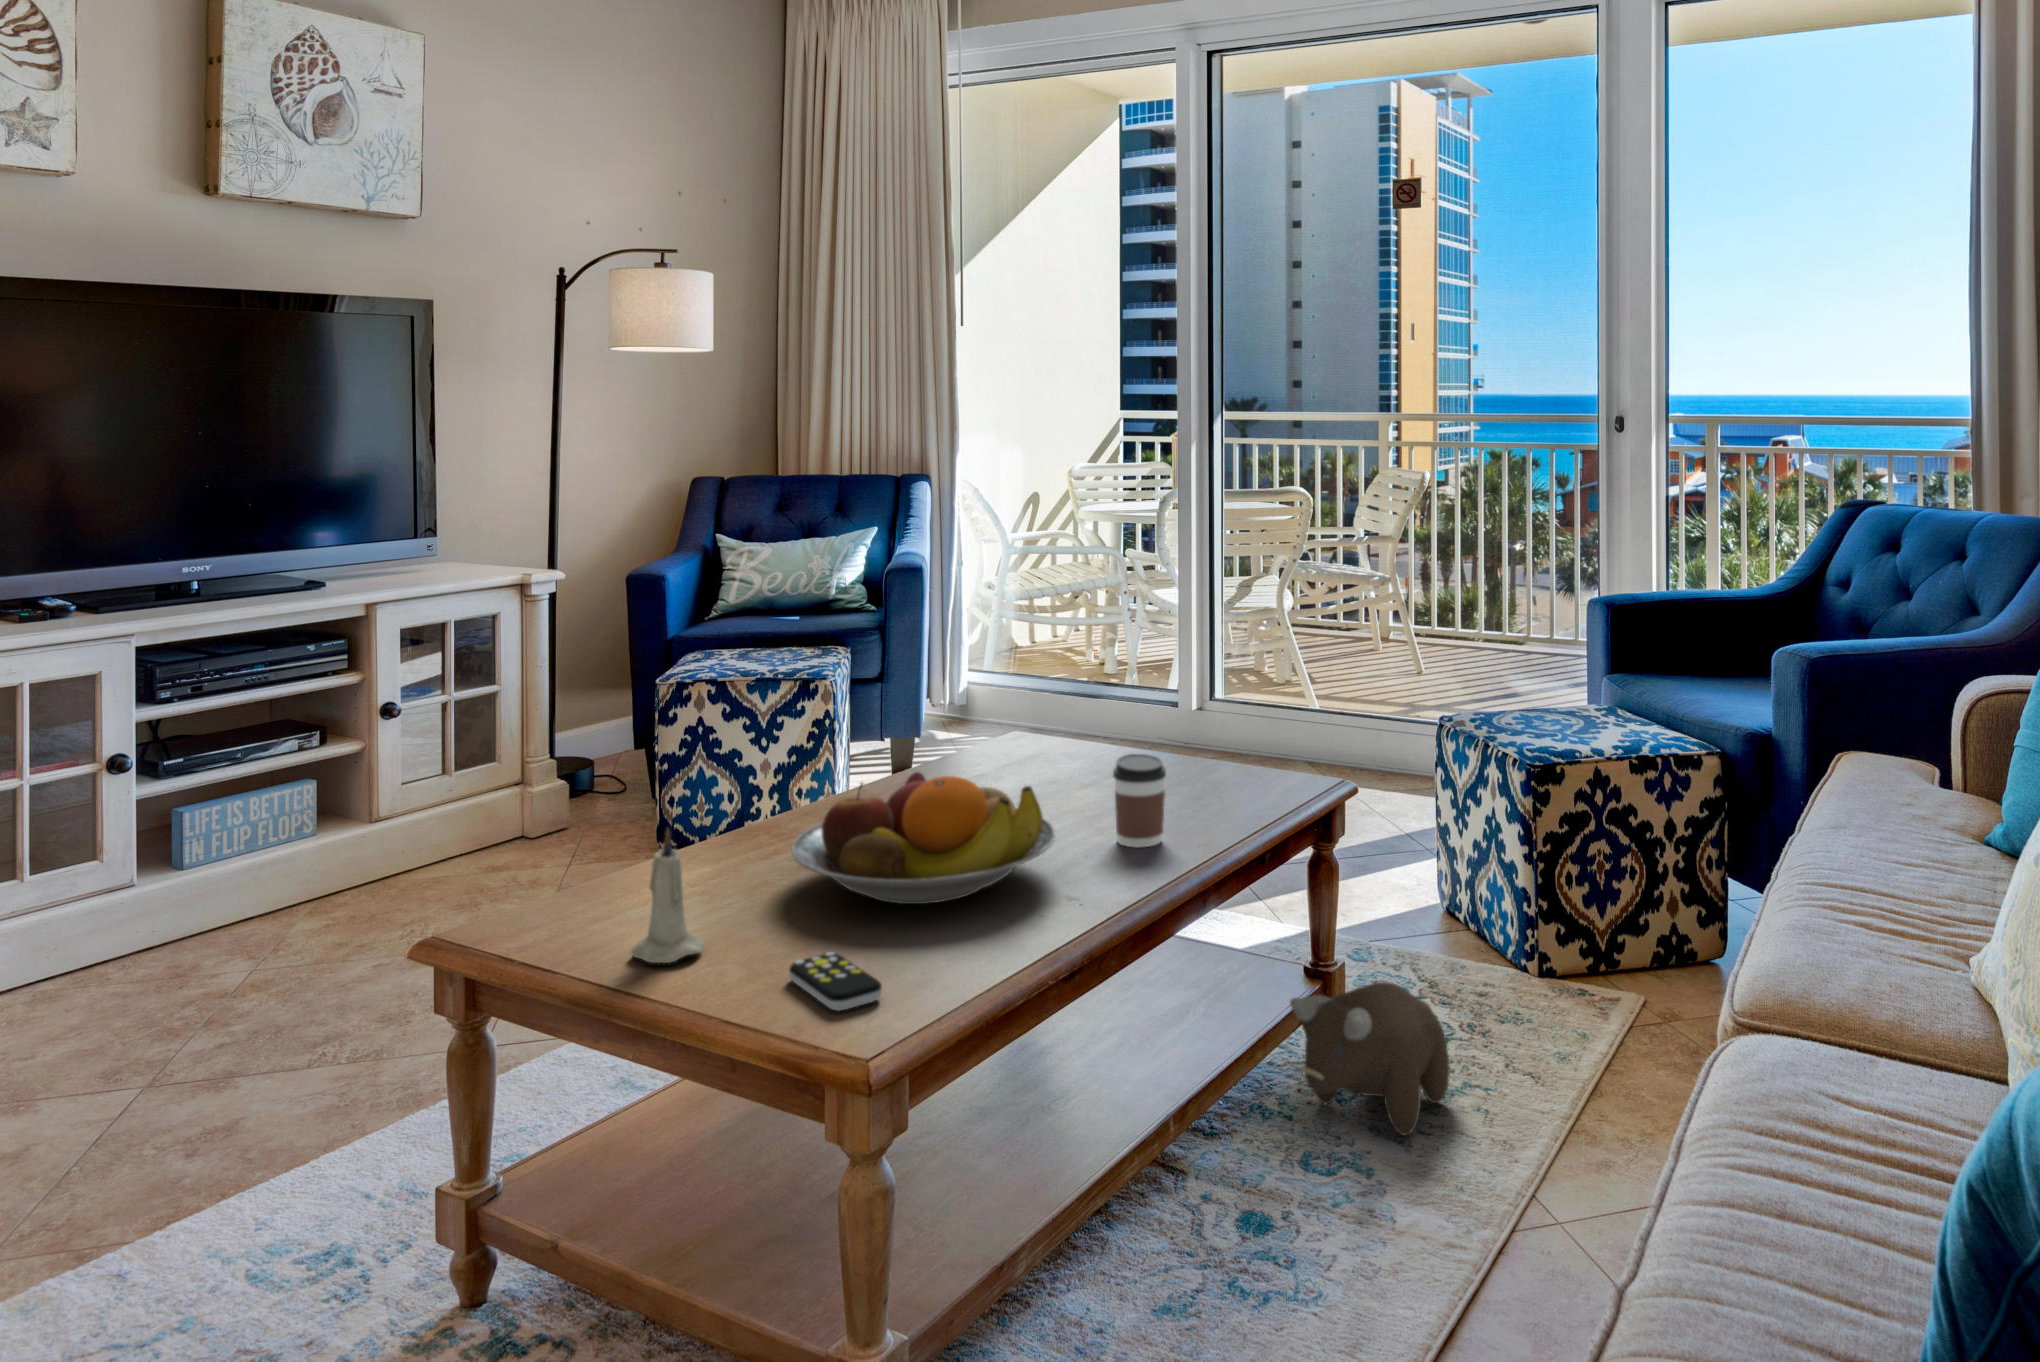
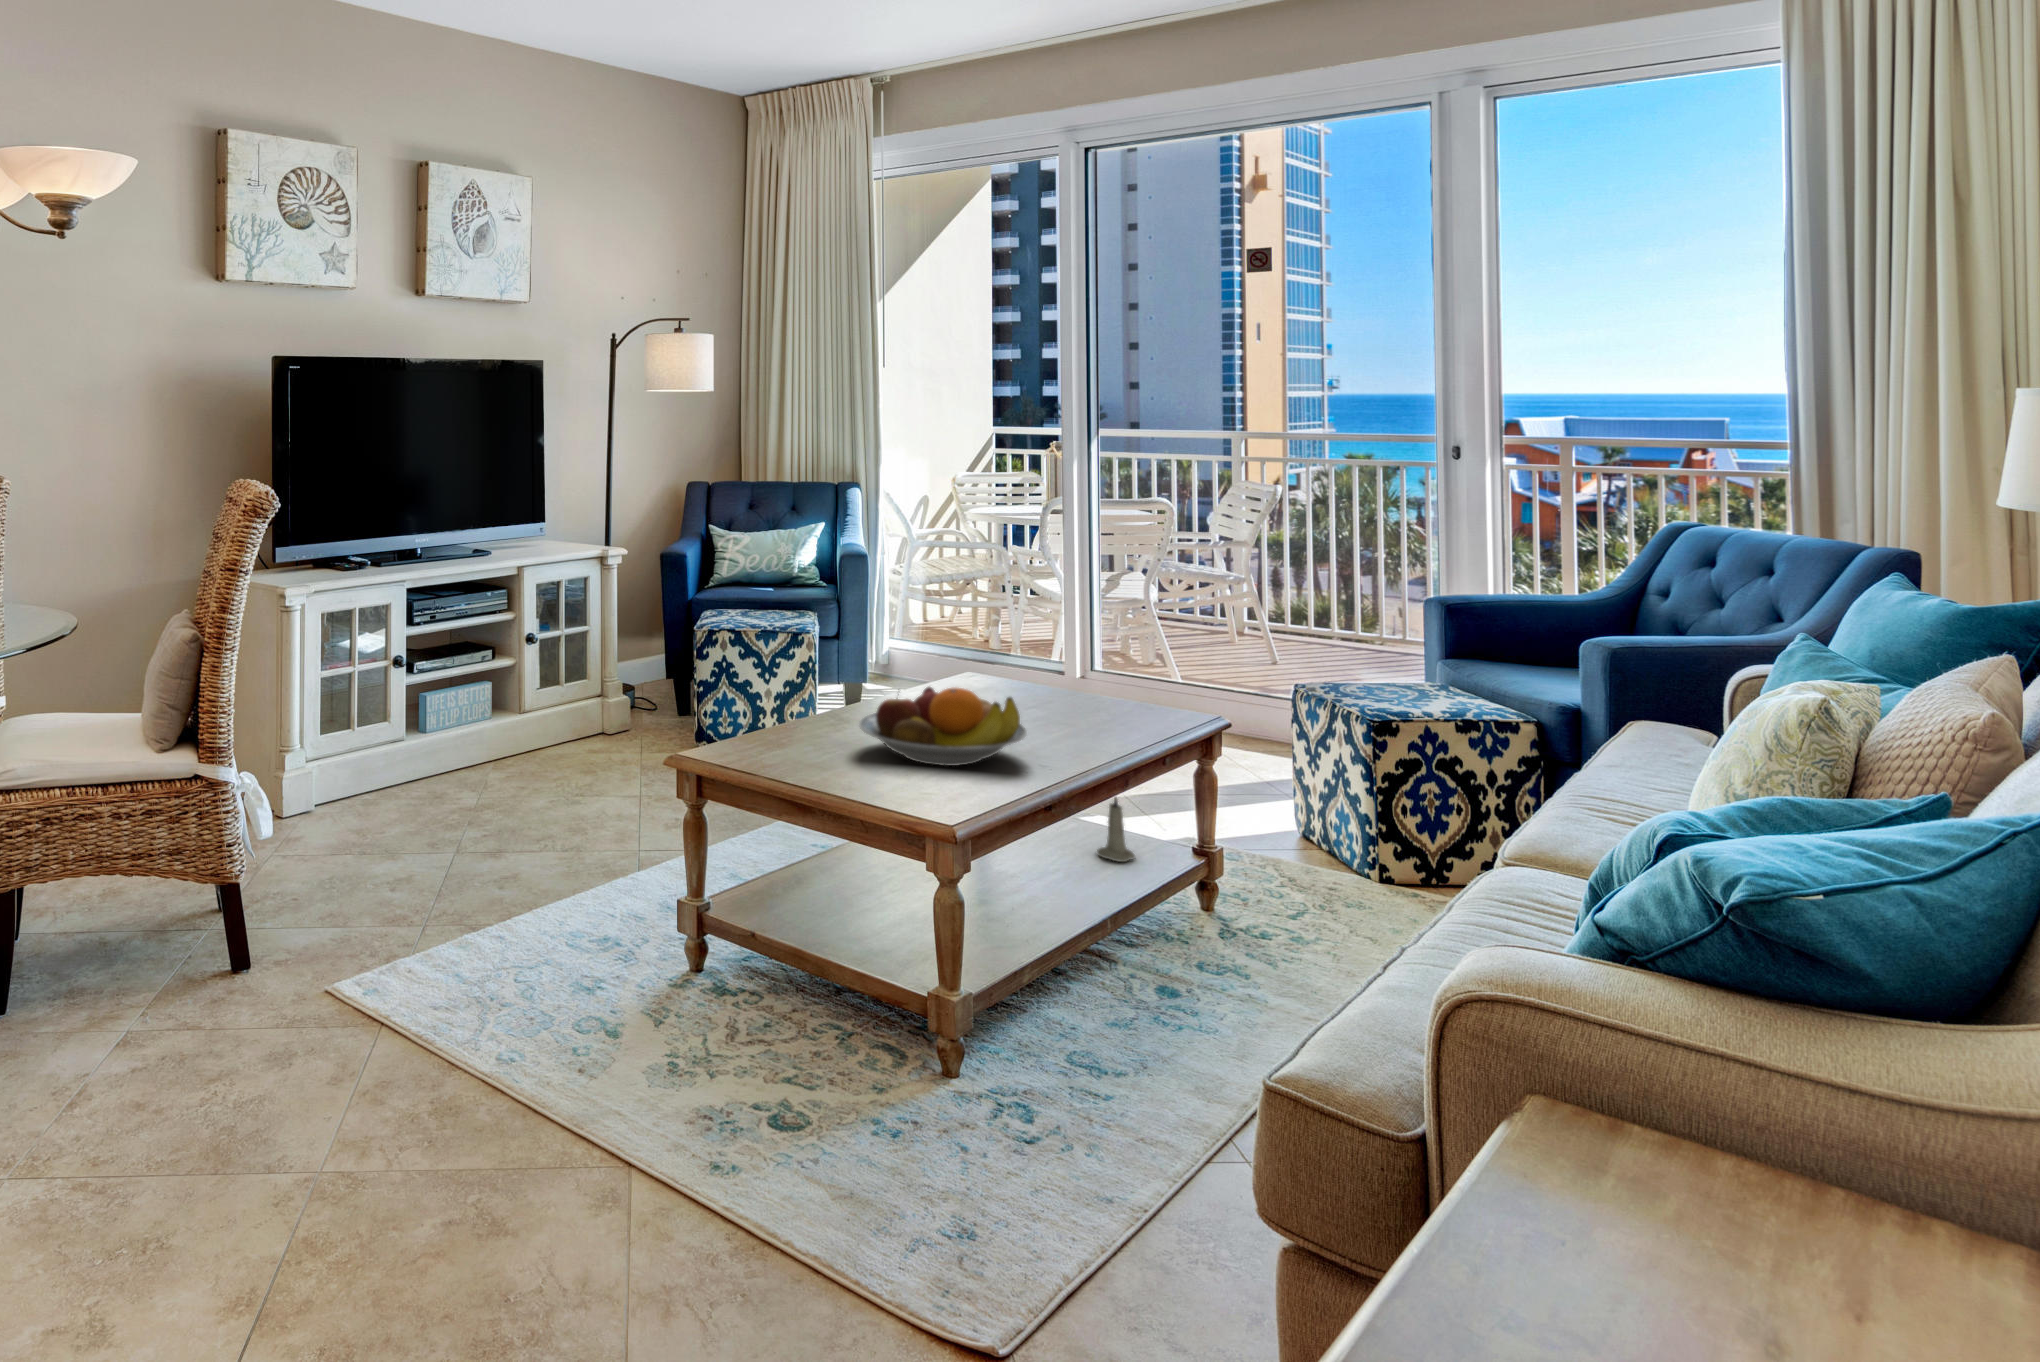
coffee cup: present [1113,754,1166,847] -> none [1059,685,1096,747]
candle: present [631,829,704,963] -> present [1097,797,1135,862]
remote control: present [789,952,882,1011] -> none [881,782,940,812]
plush toy: present [1290,982,1450,1136] -> none [1187,858,1307,963]

